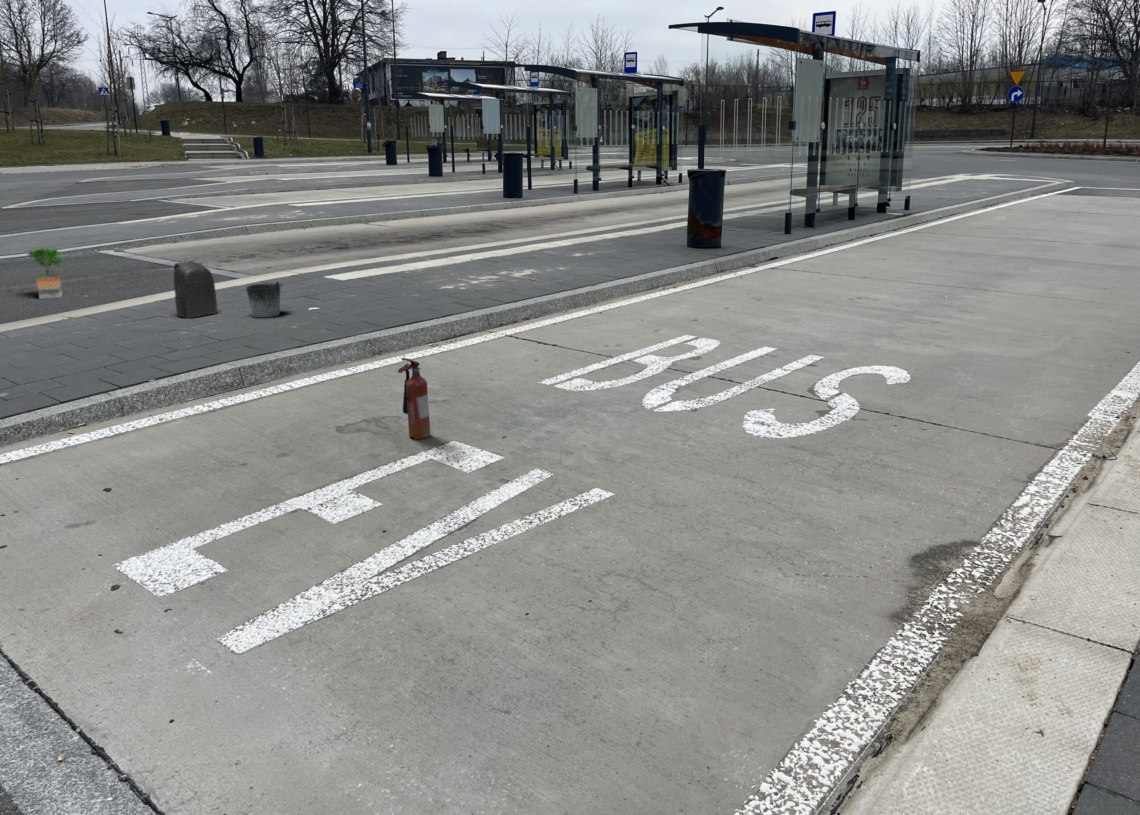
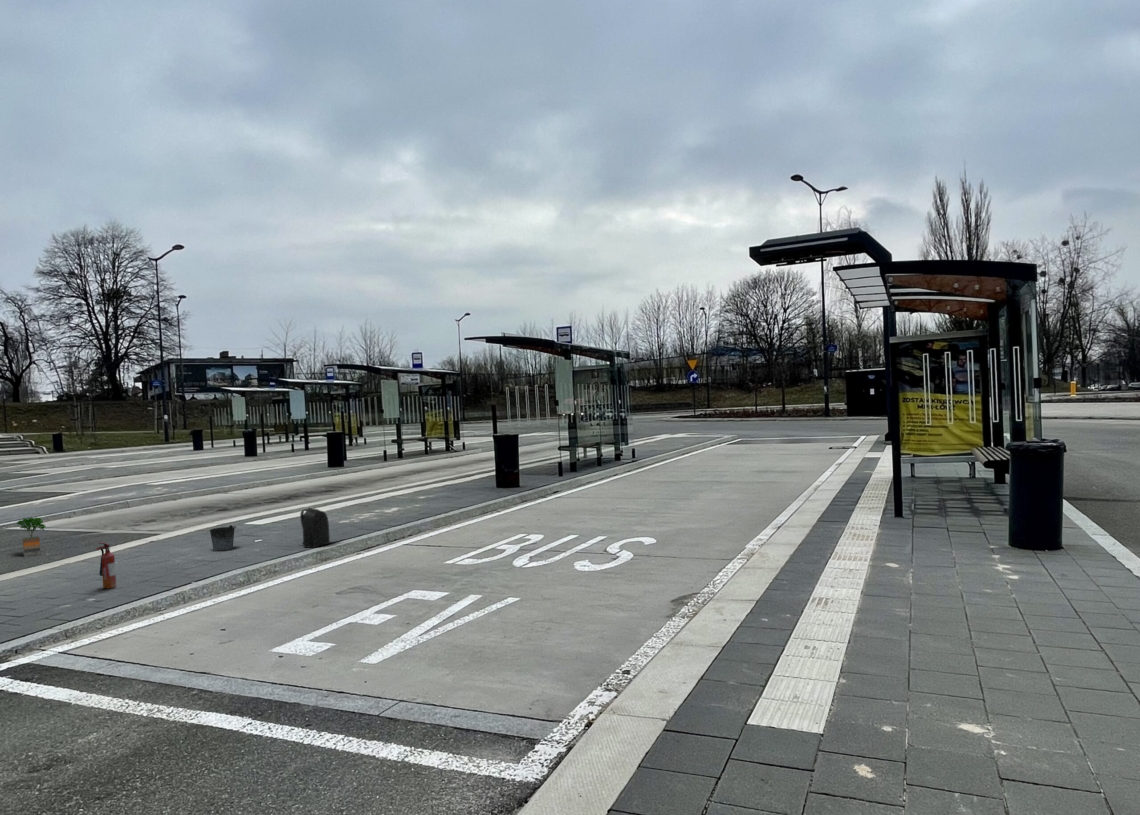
backpack: present [174,261,218,318] -> present [300,508,330,547]
fire extinguisher: present [398,358,430,439] -> present [96,542,116,589]

